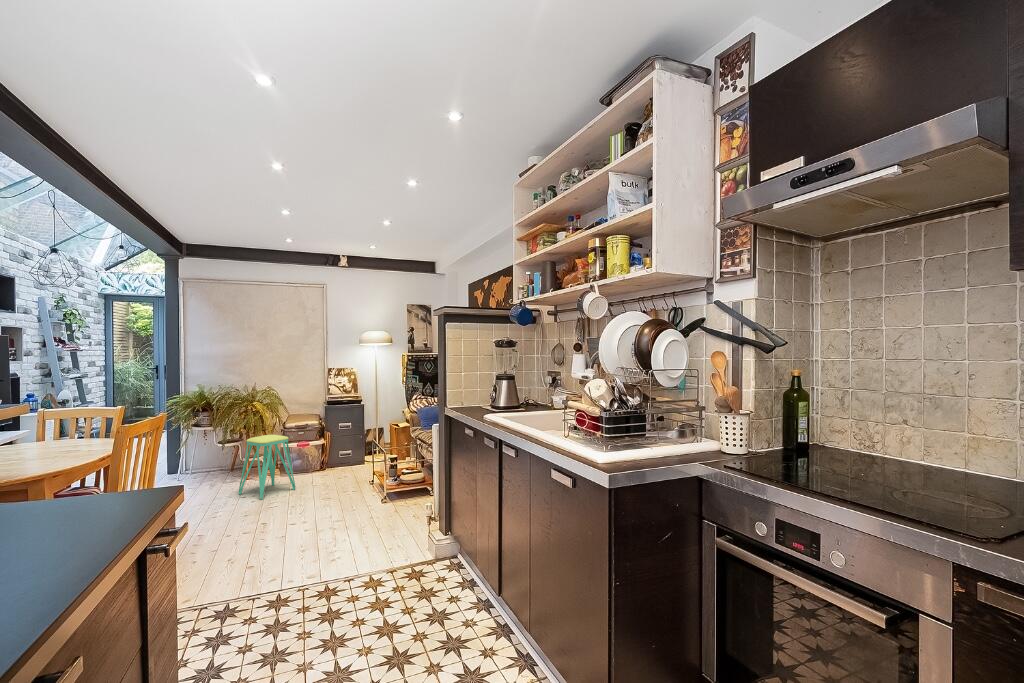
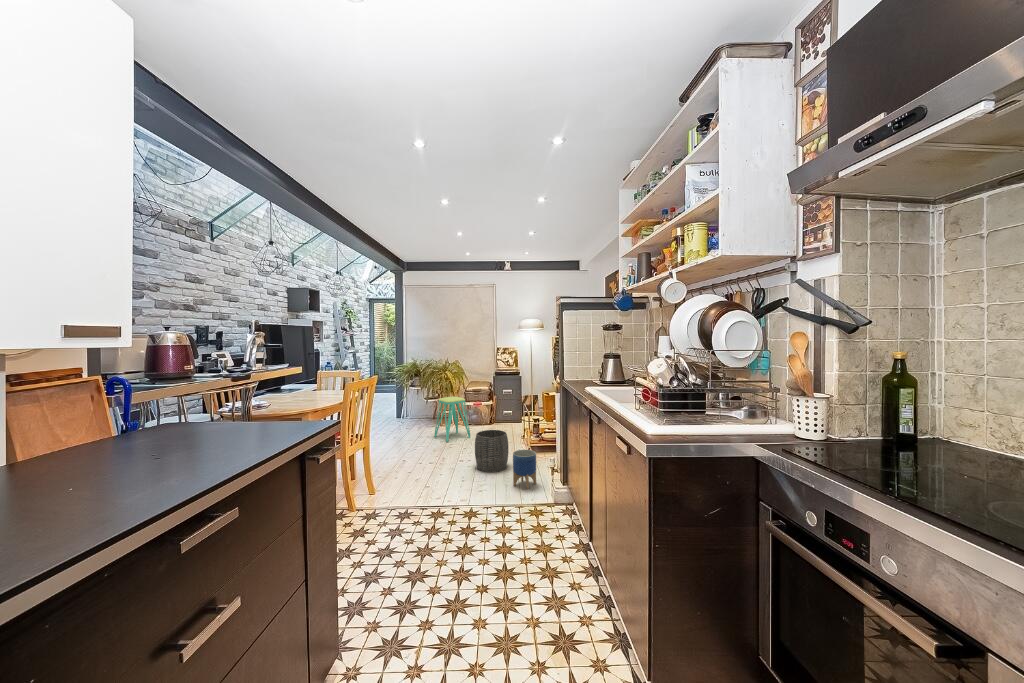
woven basket: none [314,475,362,533] -> present [475,430,508,472]
planter: none [375,496,406,547] -> present [513,450,536,489]

